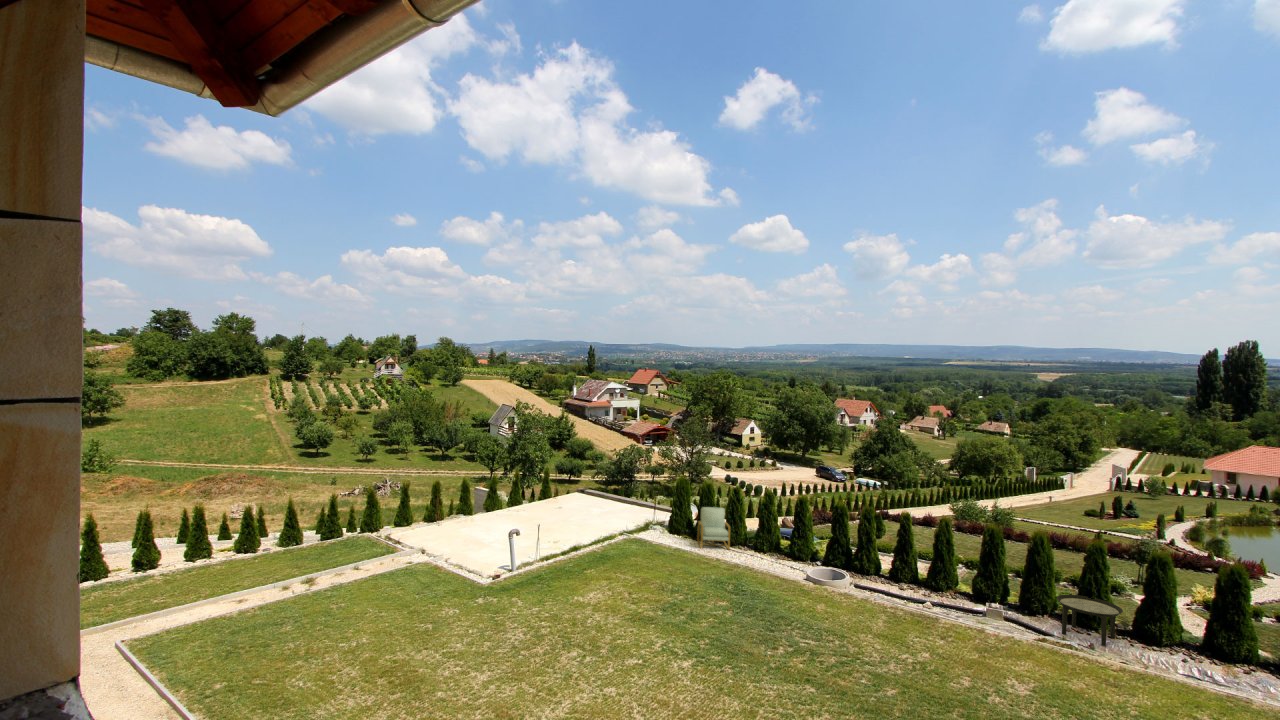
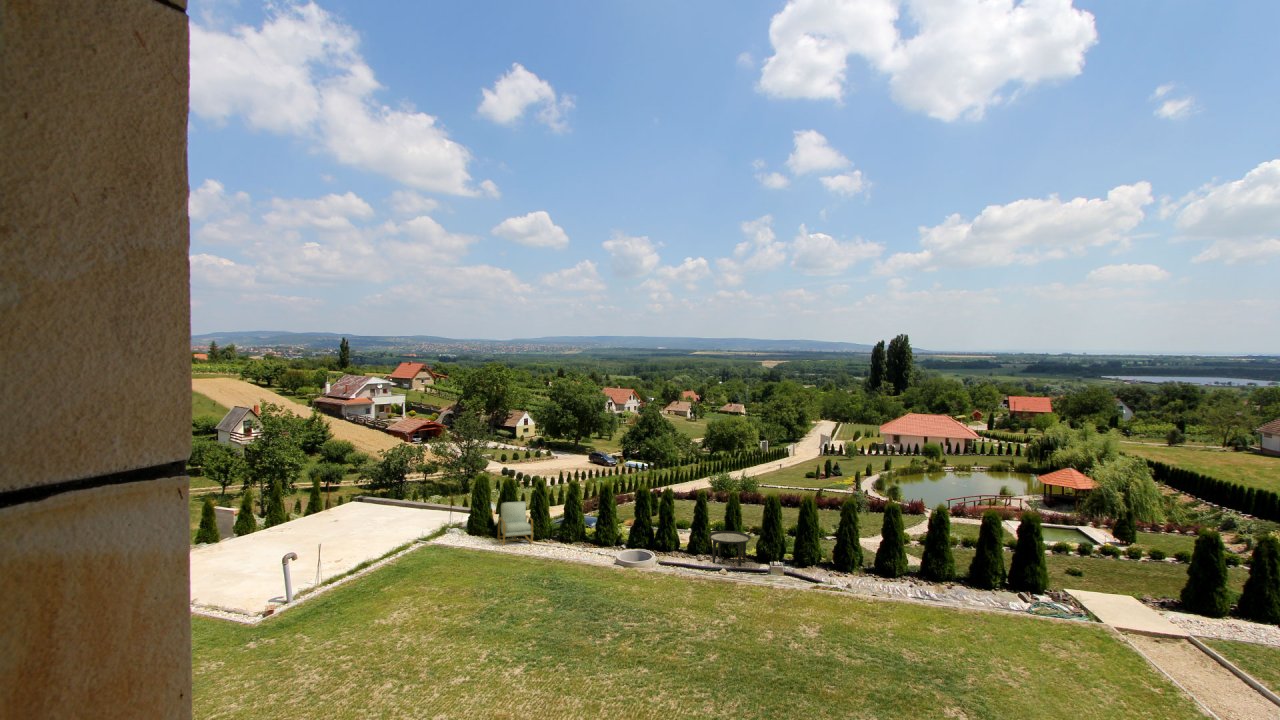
round table: present [1057,595,1123,646] -> present [708,531,751,566]

